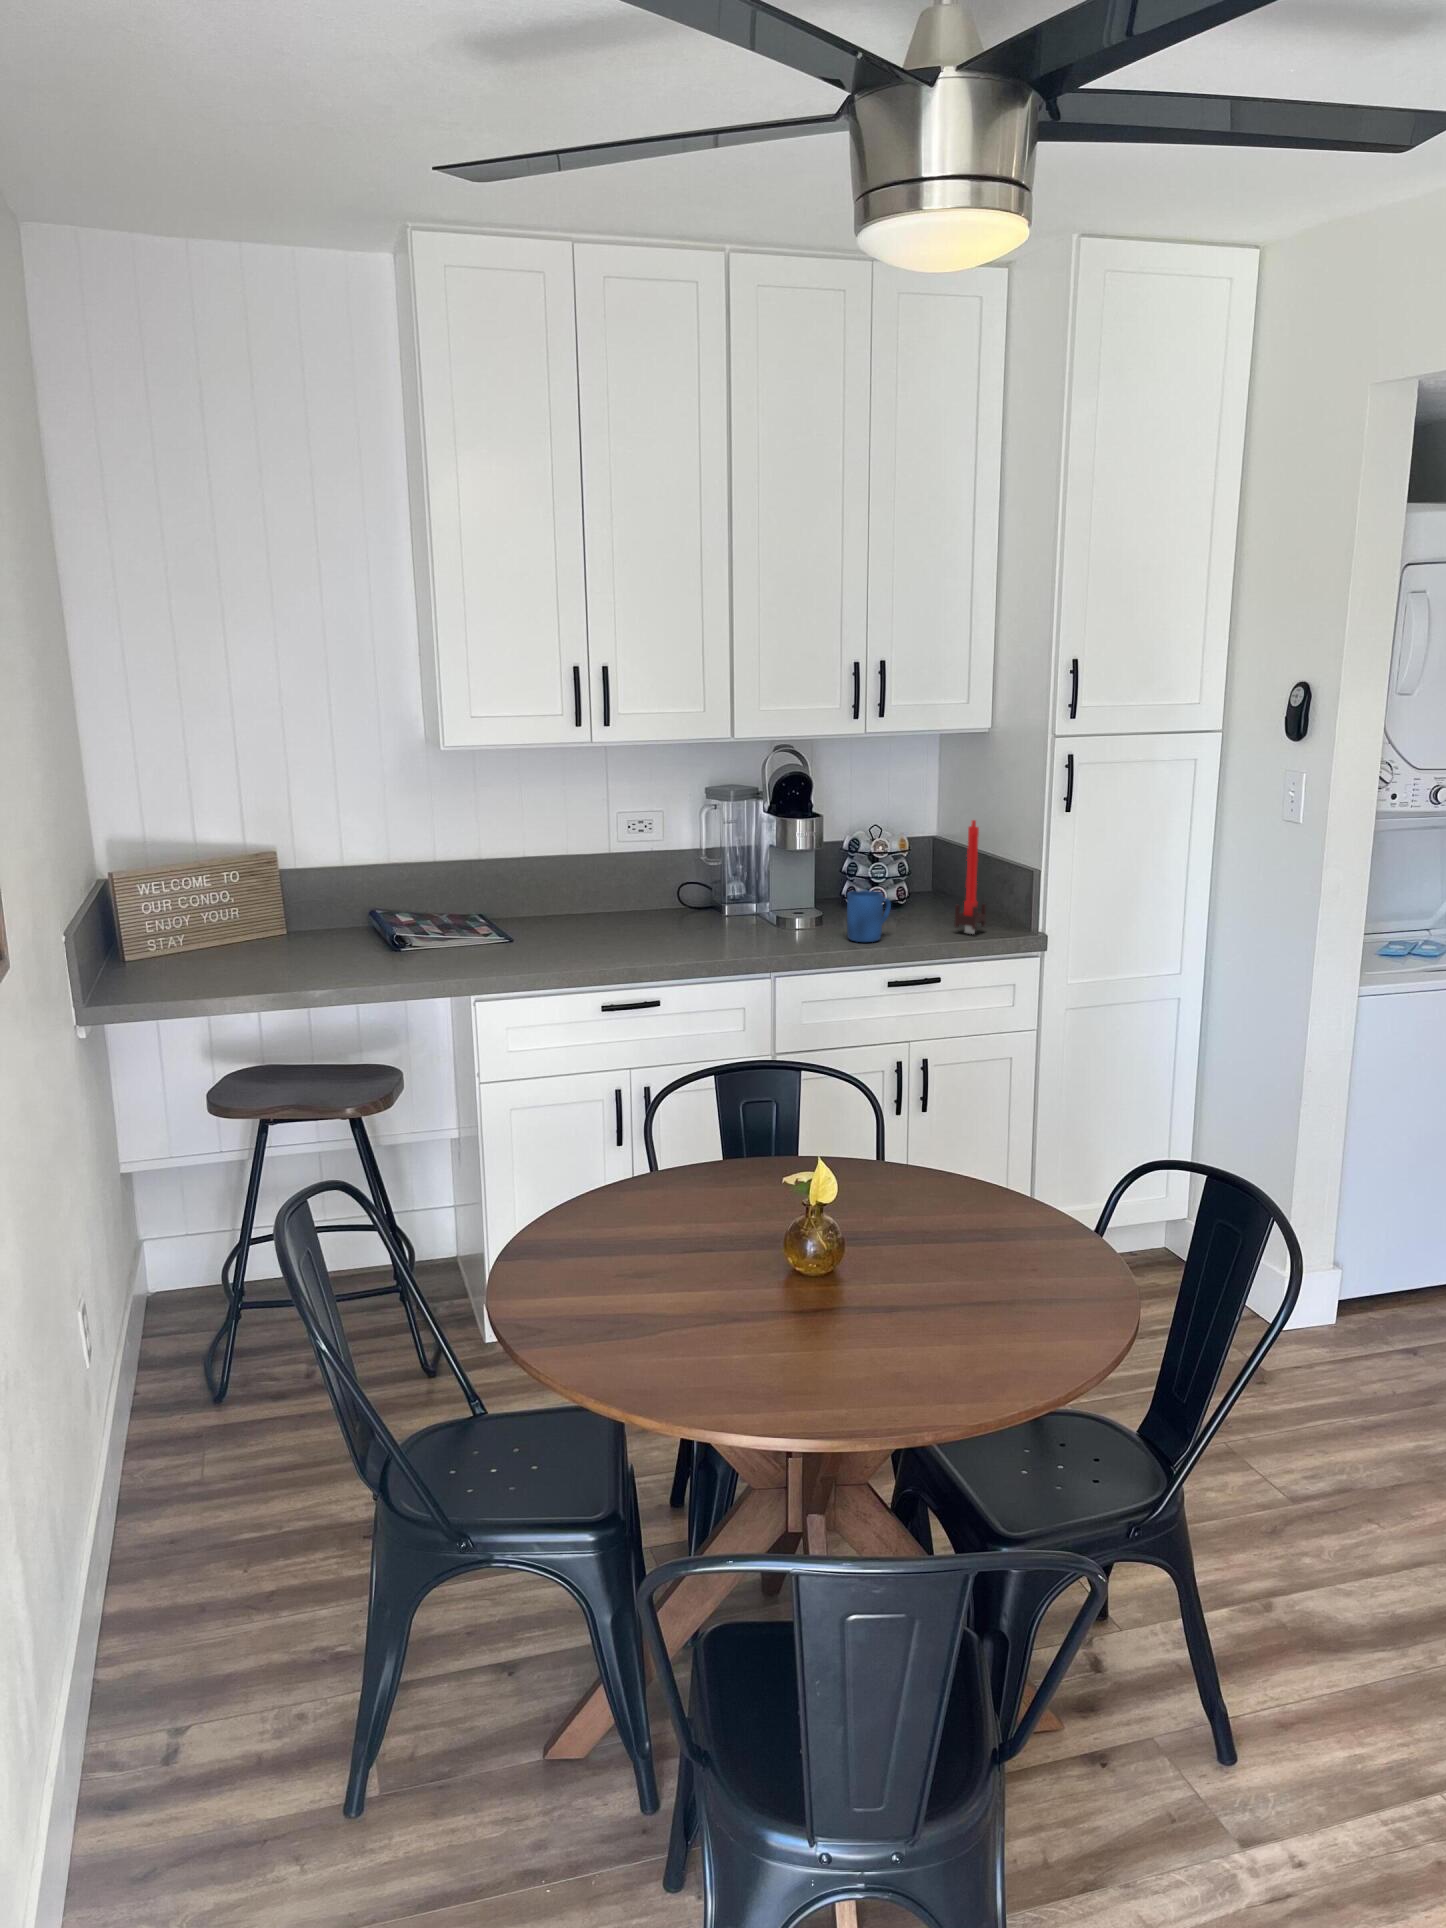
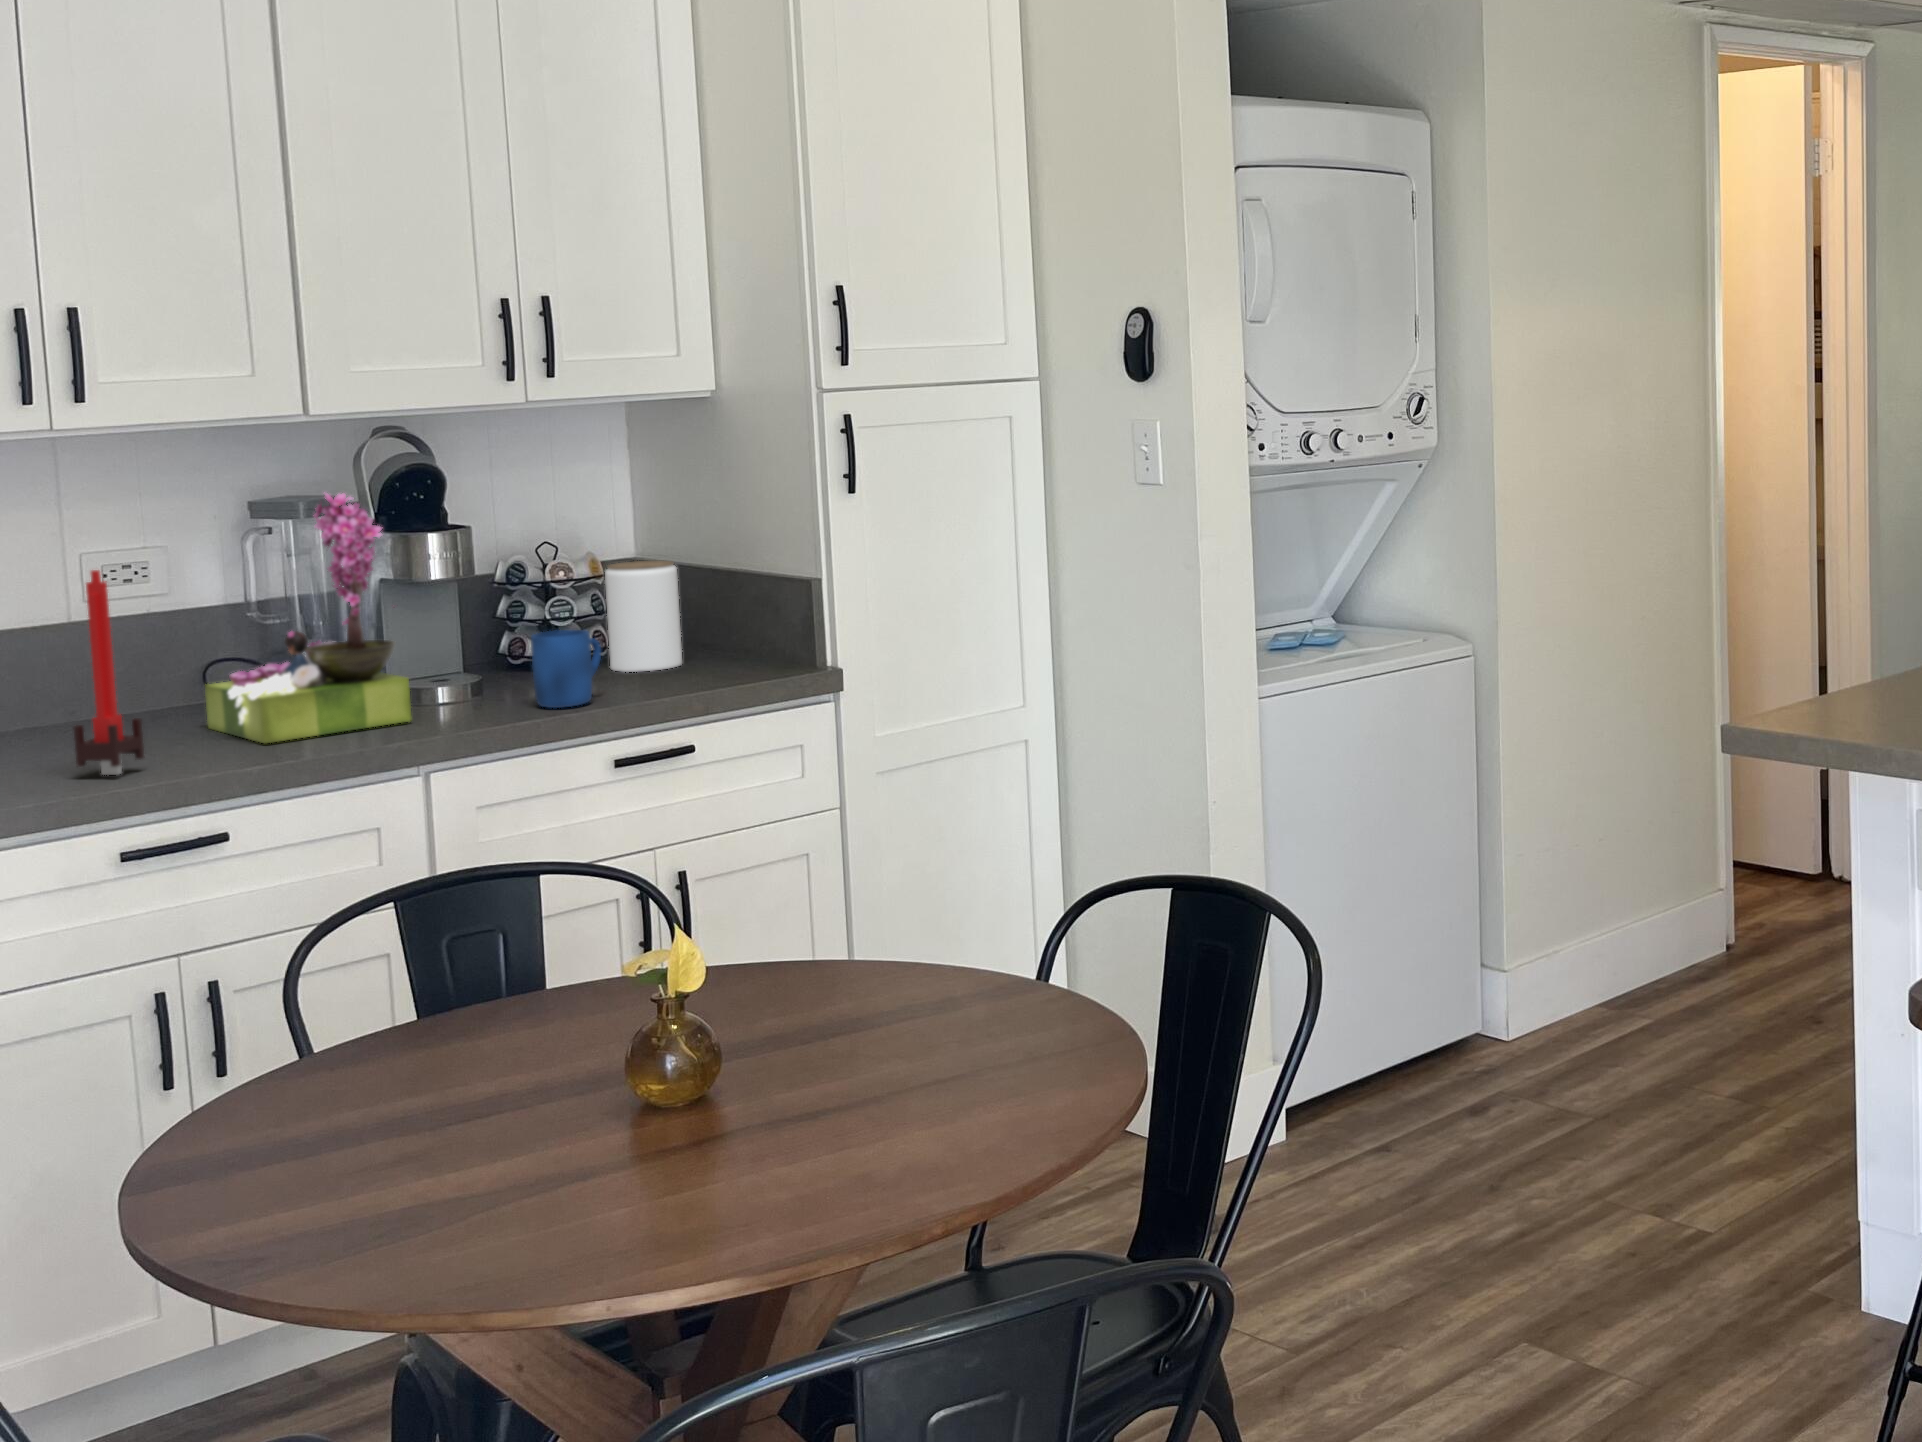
flower arrangement: none [667,787,774,946] -> present [205,494,411,743]
candle: present [955,820,986,934] -> present [73,570,144,775]
jar: none [904,843,951,919] -> present [605,561,682,672]

